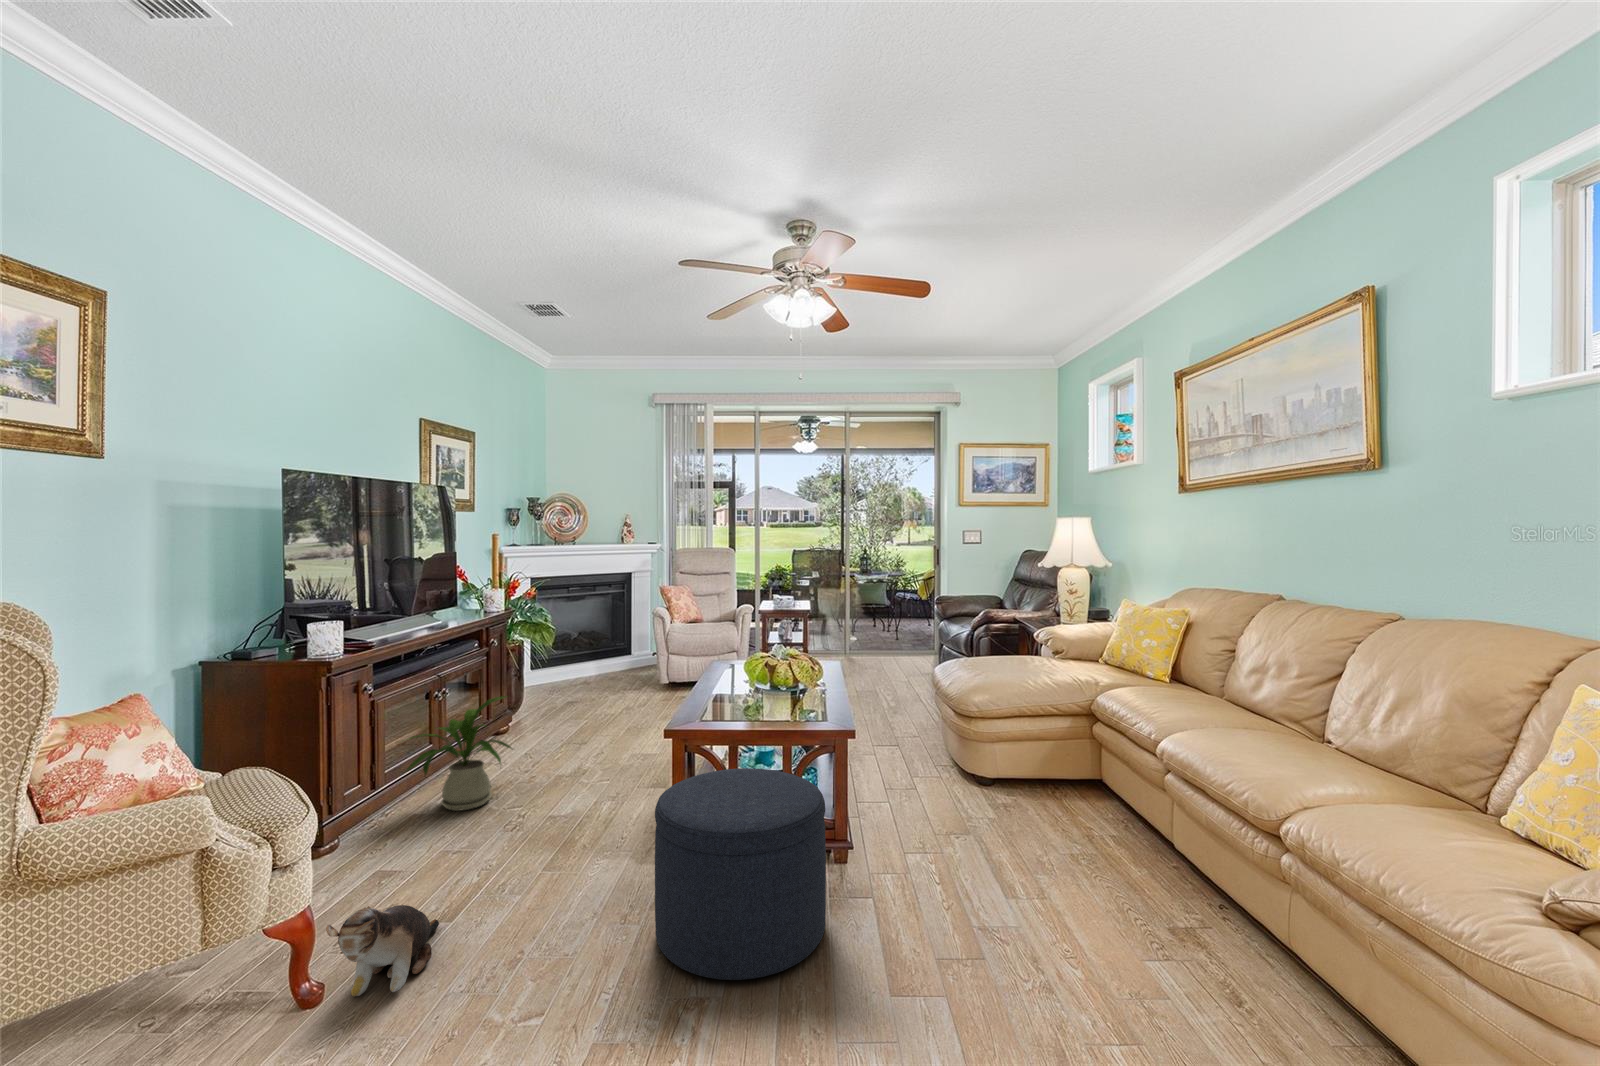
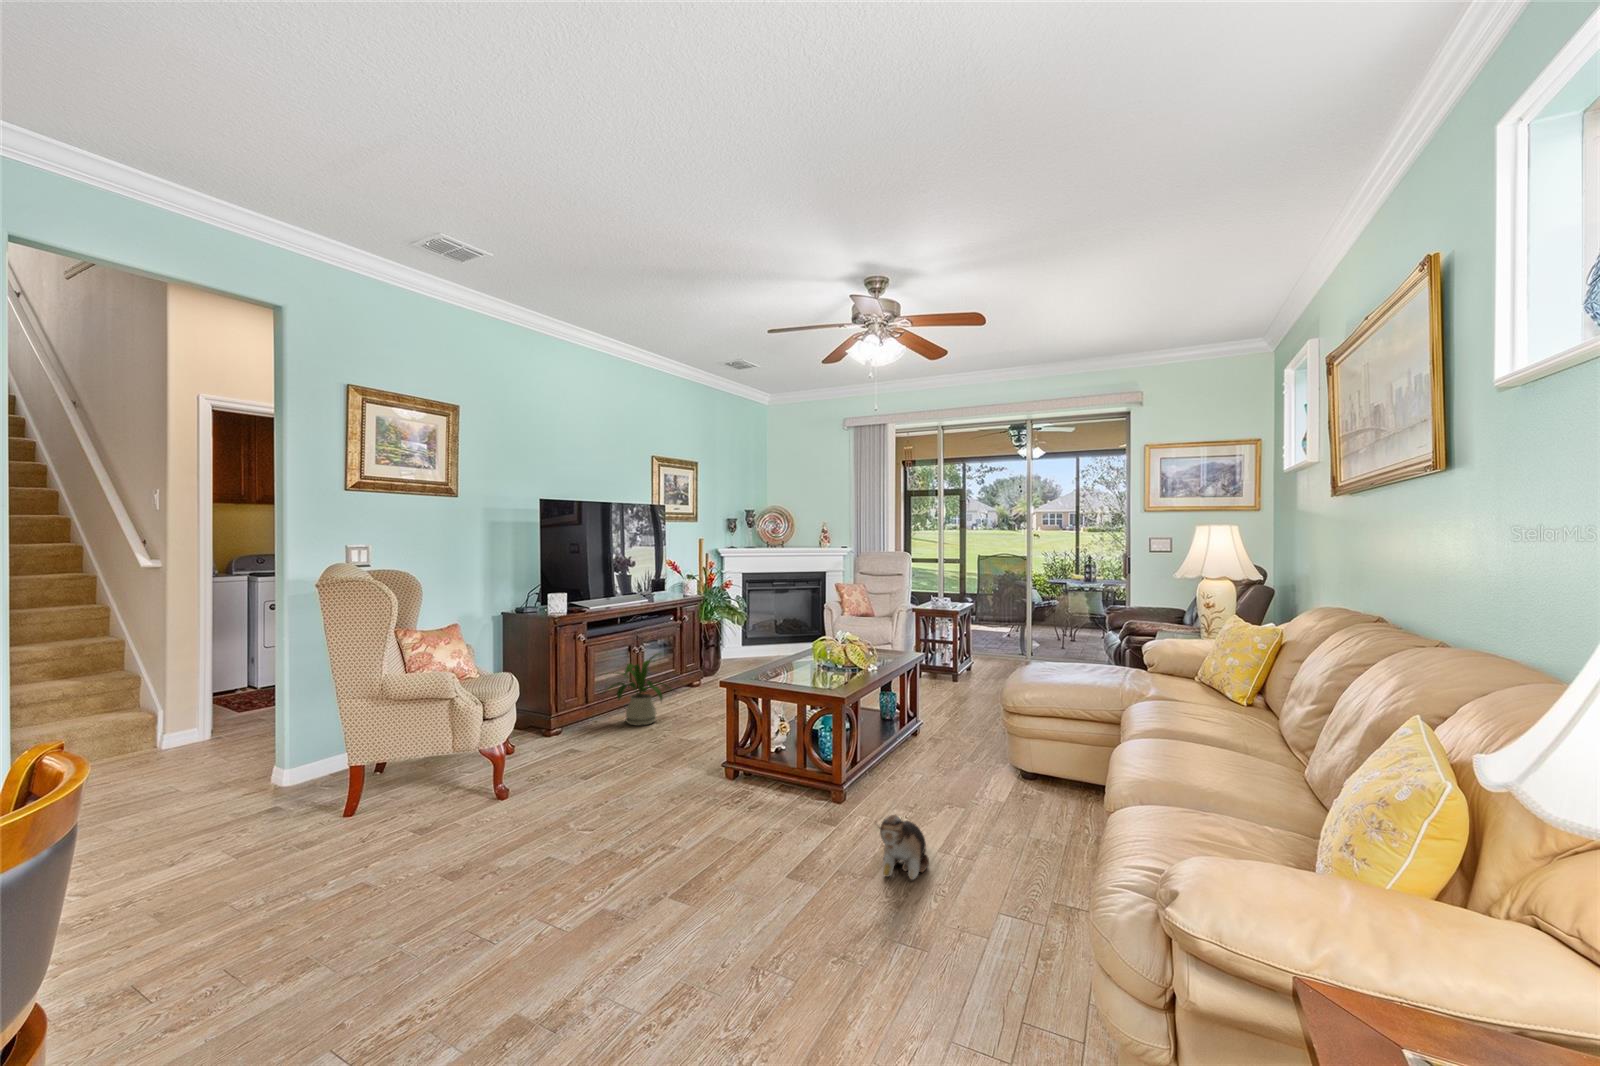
ottoman: present [655,768,826,980] -> none [674,706,786,827]
plush toy: present [326,905,439,997] -> present [876,815,929,880]

